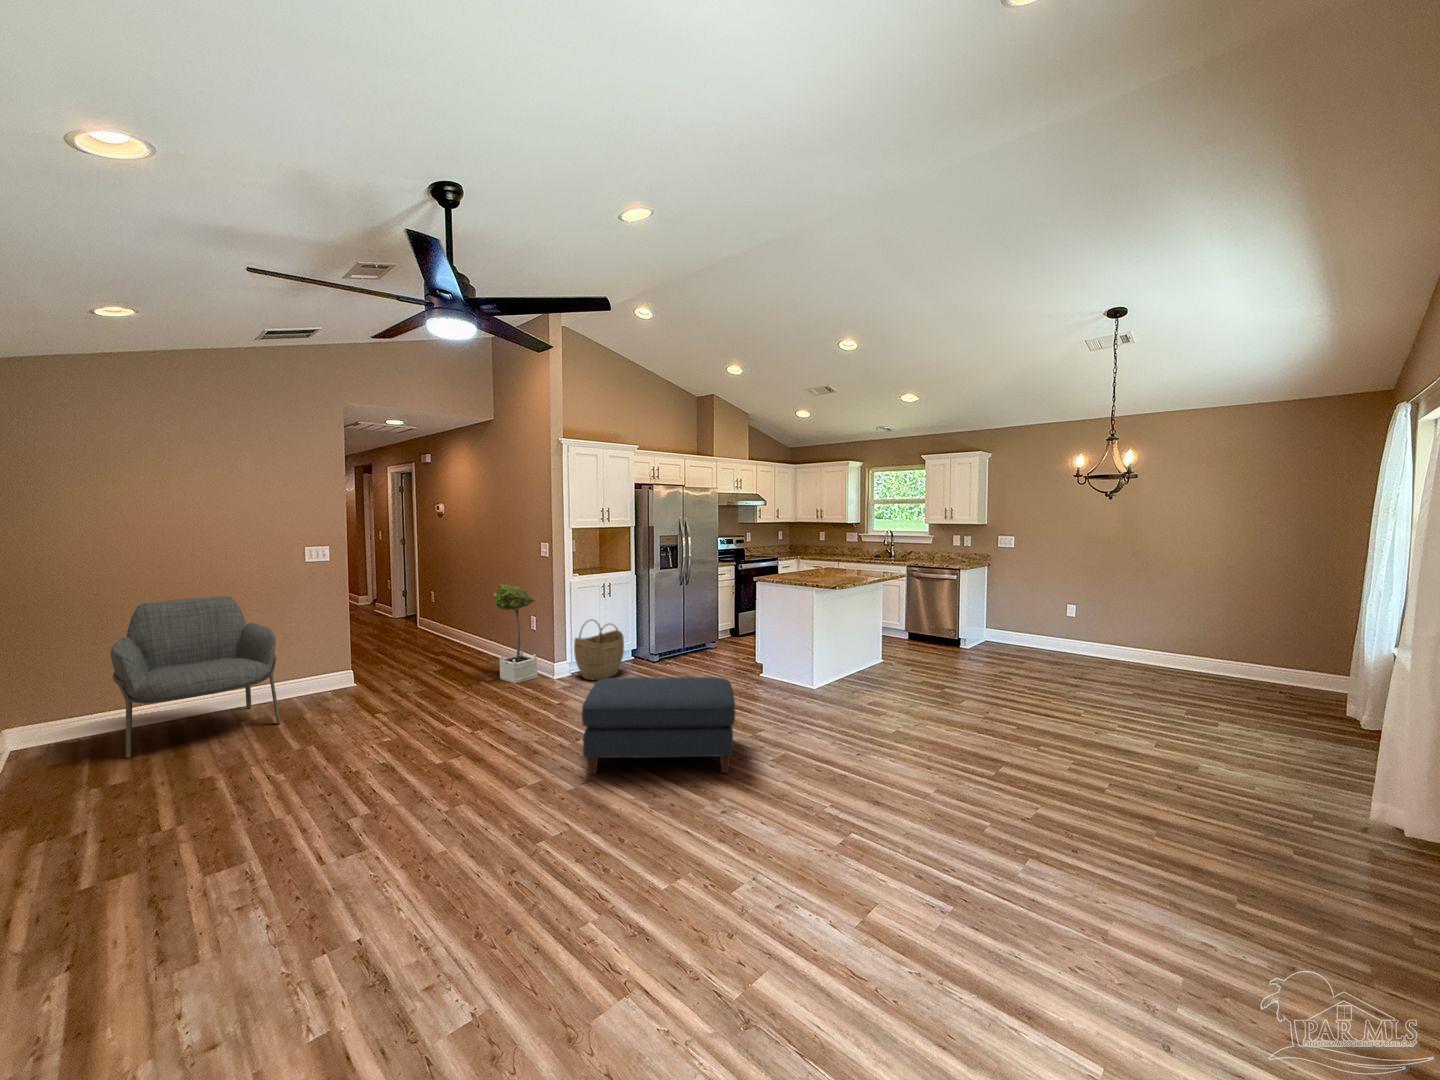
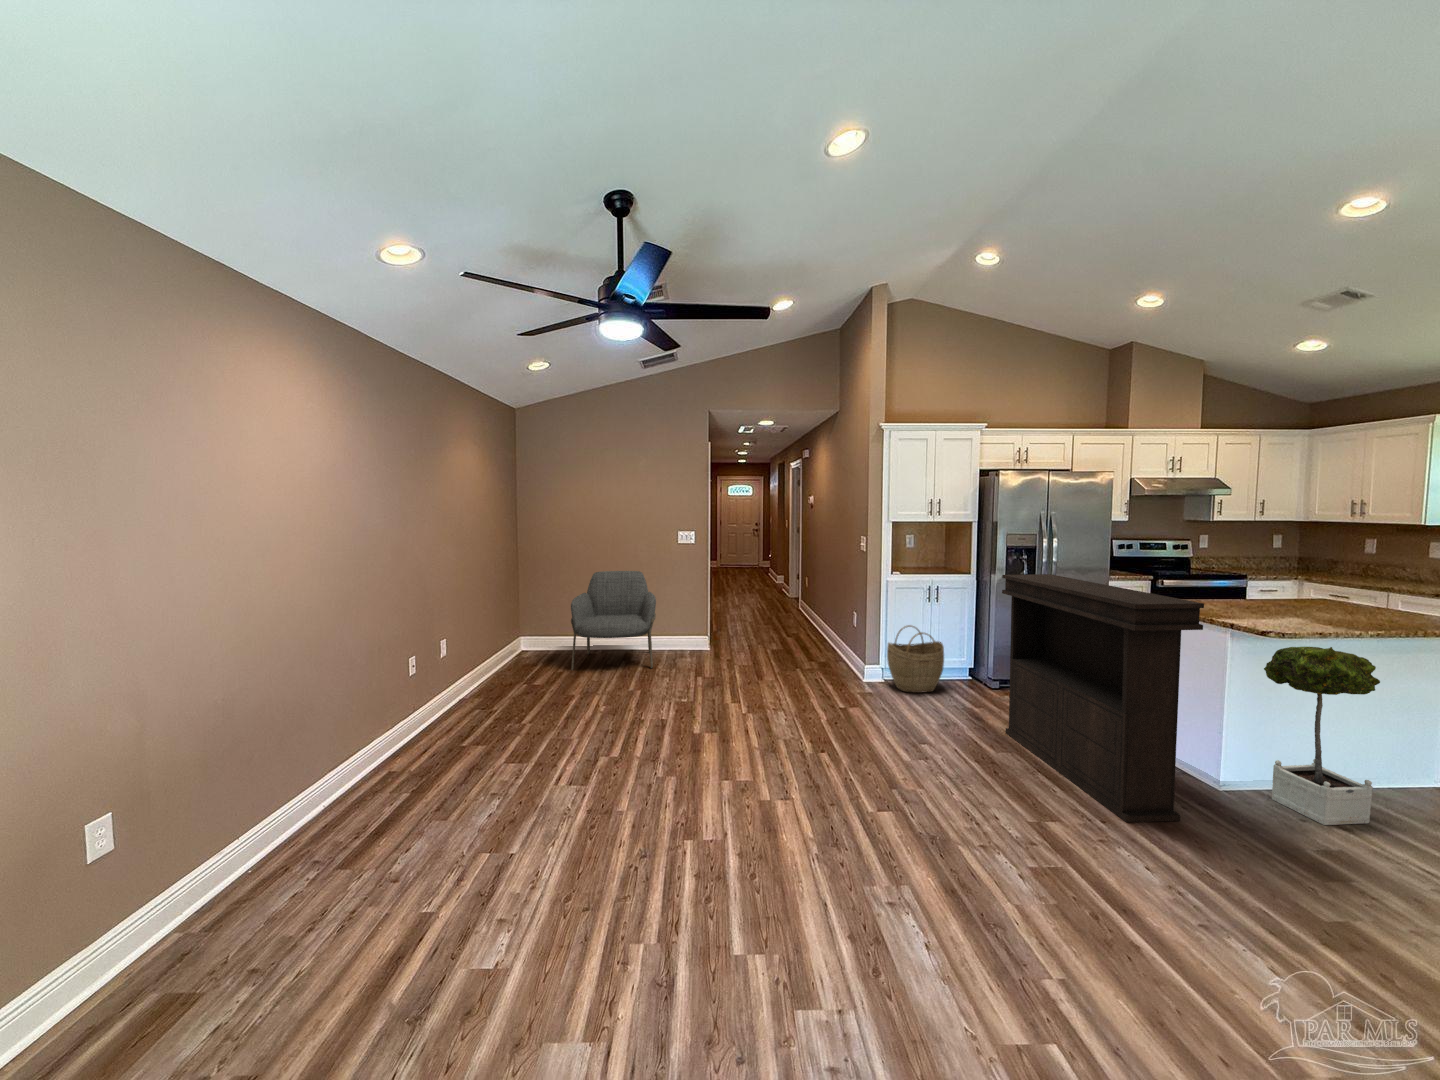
console table: none [685,563,821,721] -> present [1002,574,1204,822]
potted tree: present [494,584,538,683] -> present [1264,647,1380,825]
ottoman: present [582,677,736,774] -> none [793,691,998,855]

